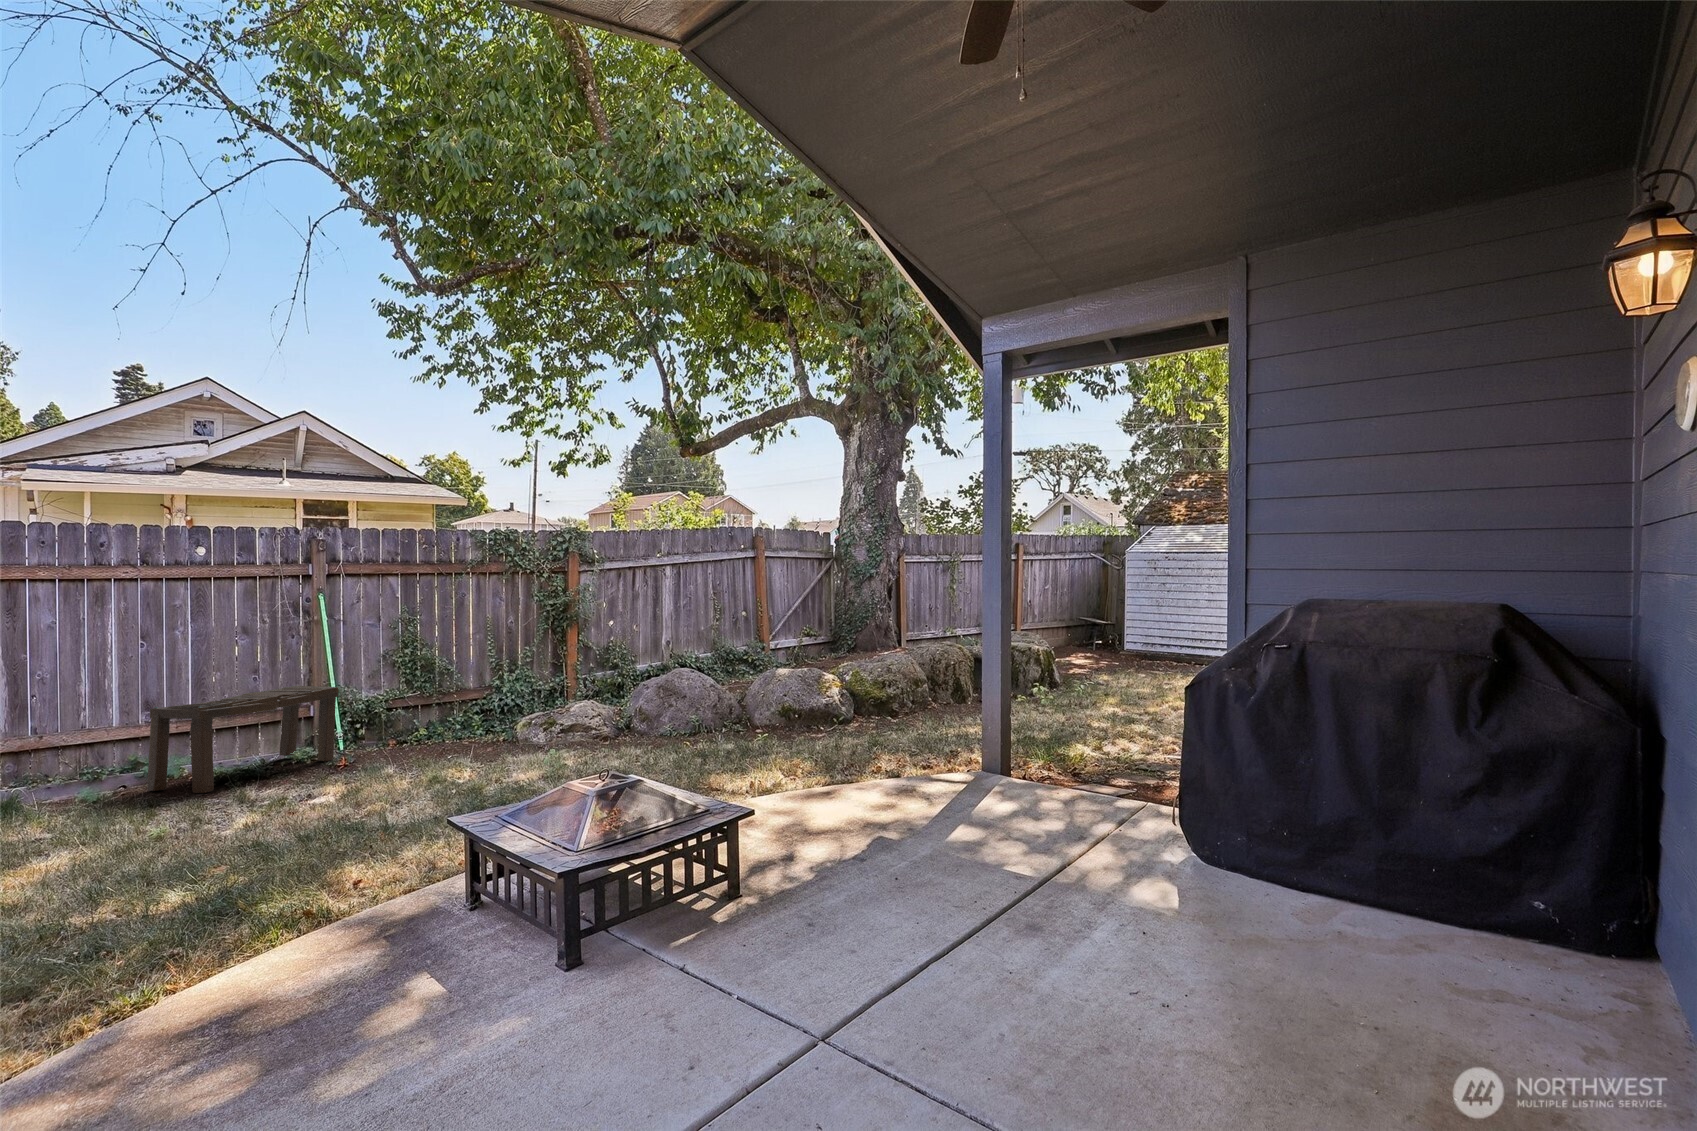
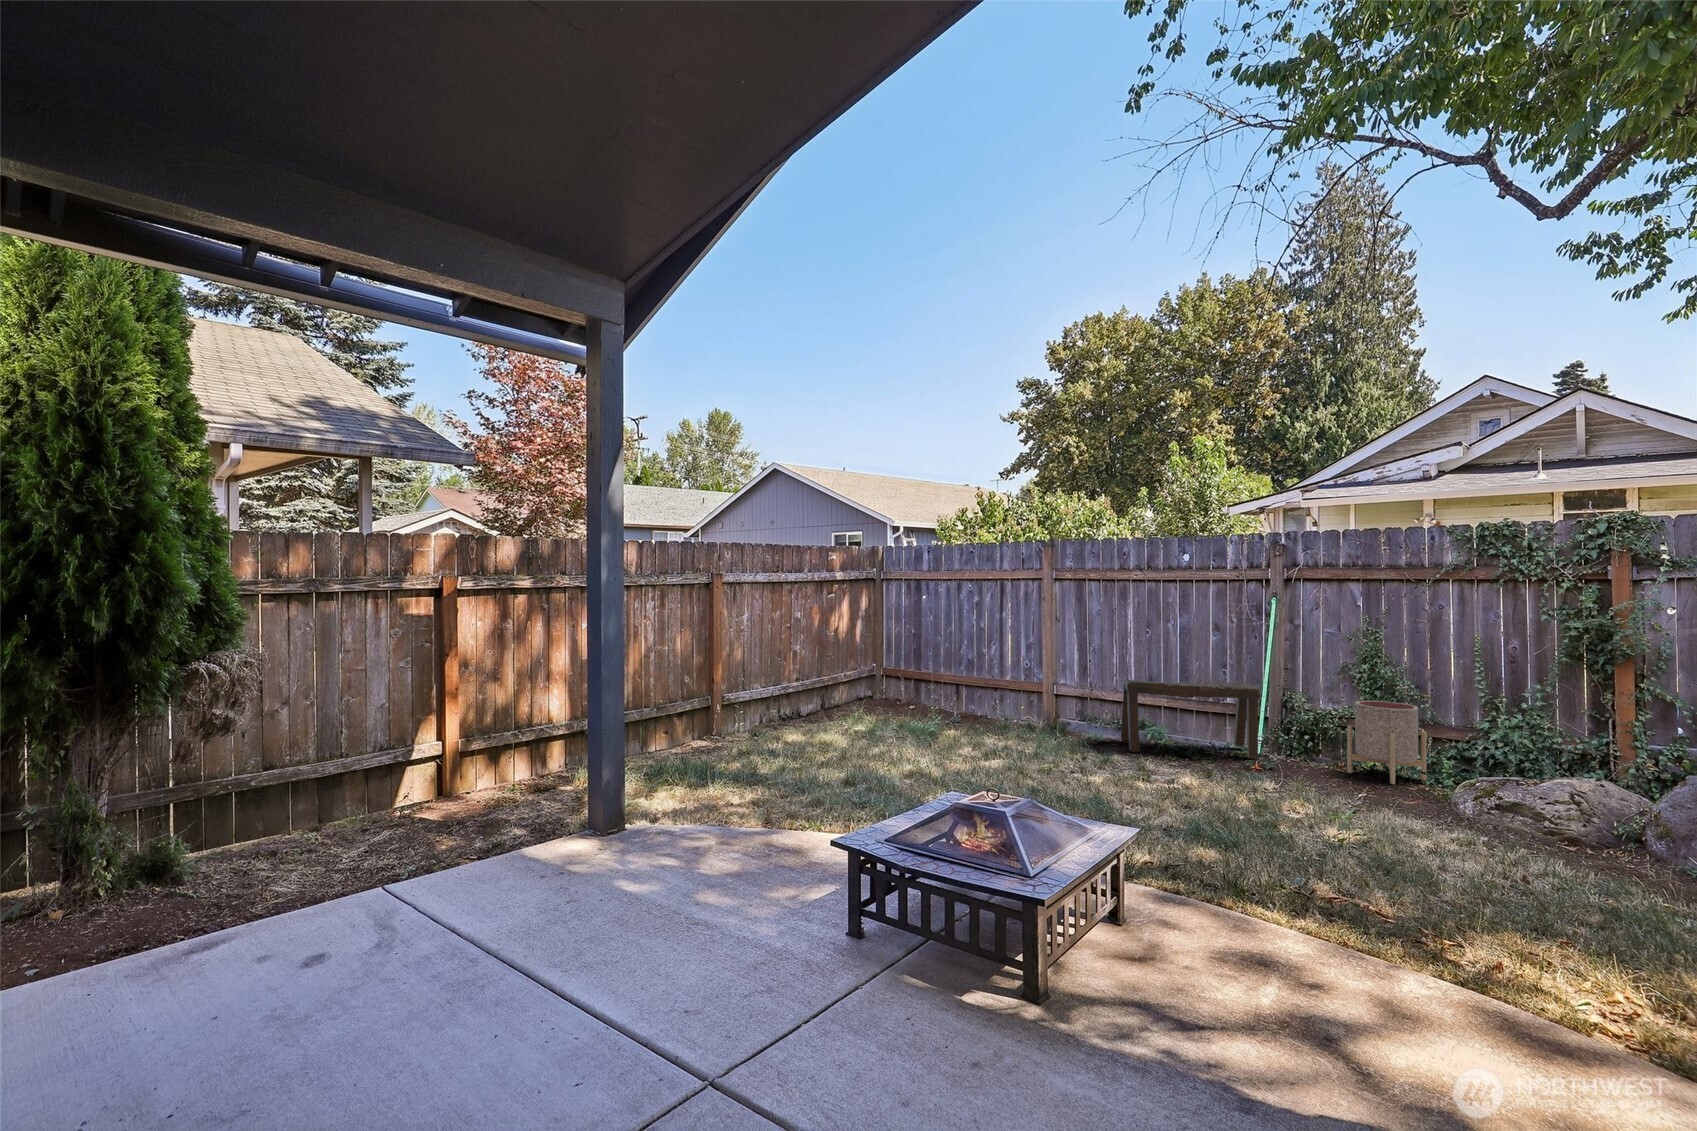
planter: none [416,677,467,746] -> present [1347,701,1426,784]

